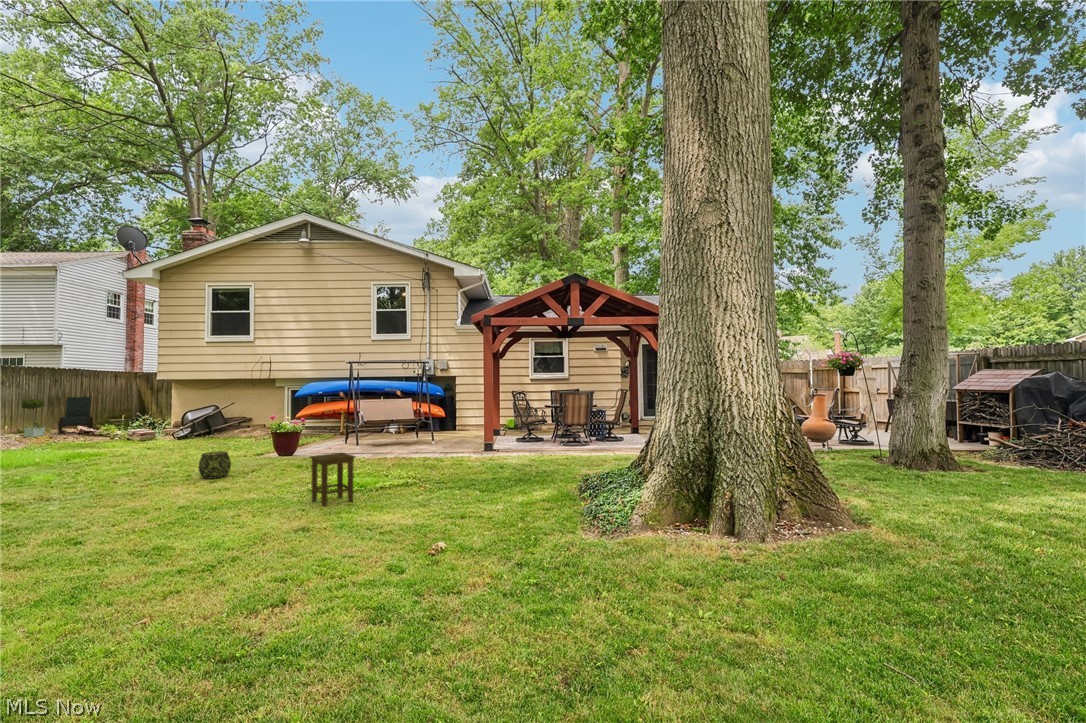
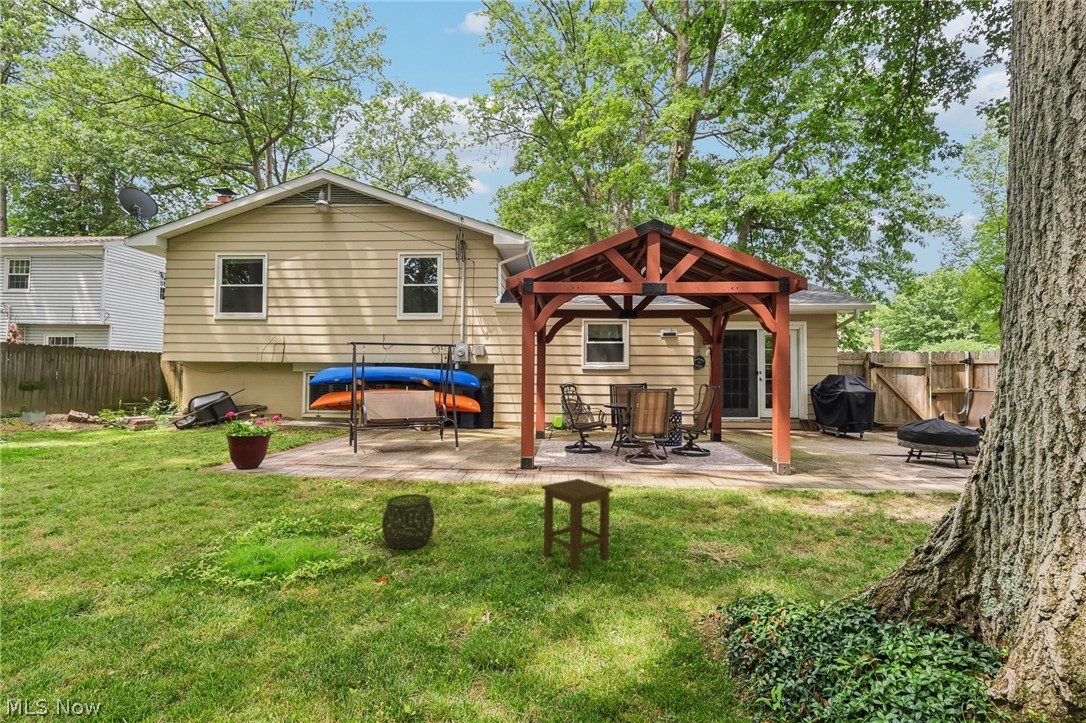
lounge chair: present [58,397,93,434] -> none [61,379,105,420]
woven basket: present [198,451,231,479] -> present [382,494,434,550]
stool: present [310,453,355,507] -> present [541,479,613,570]

